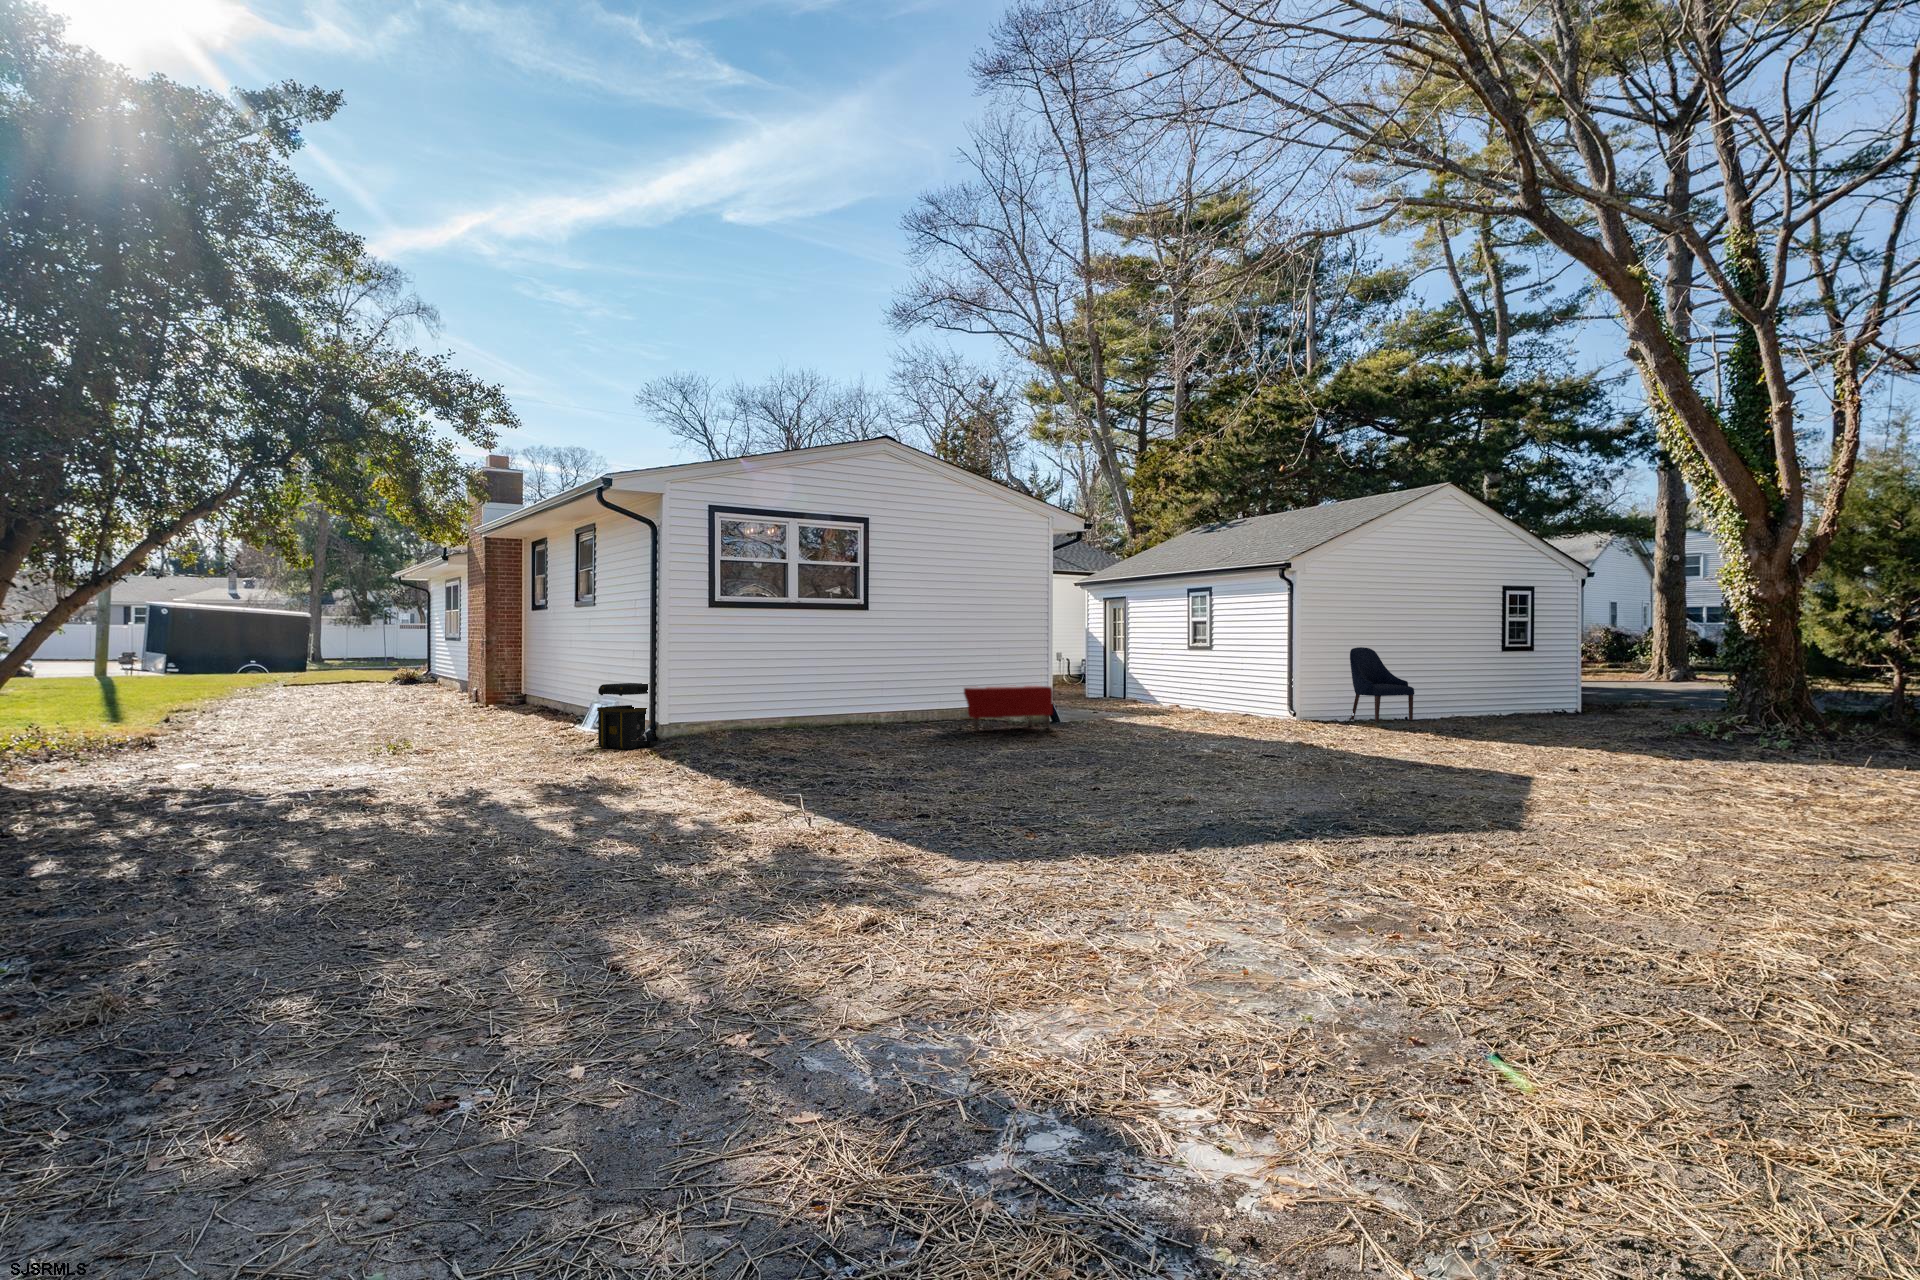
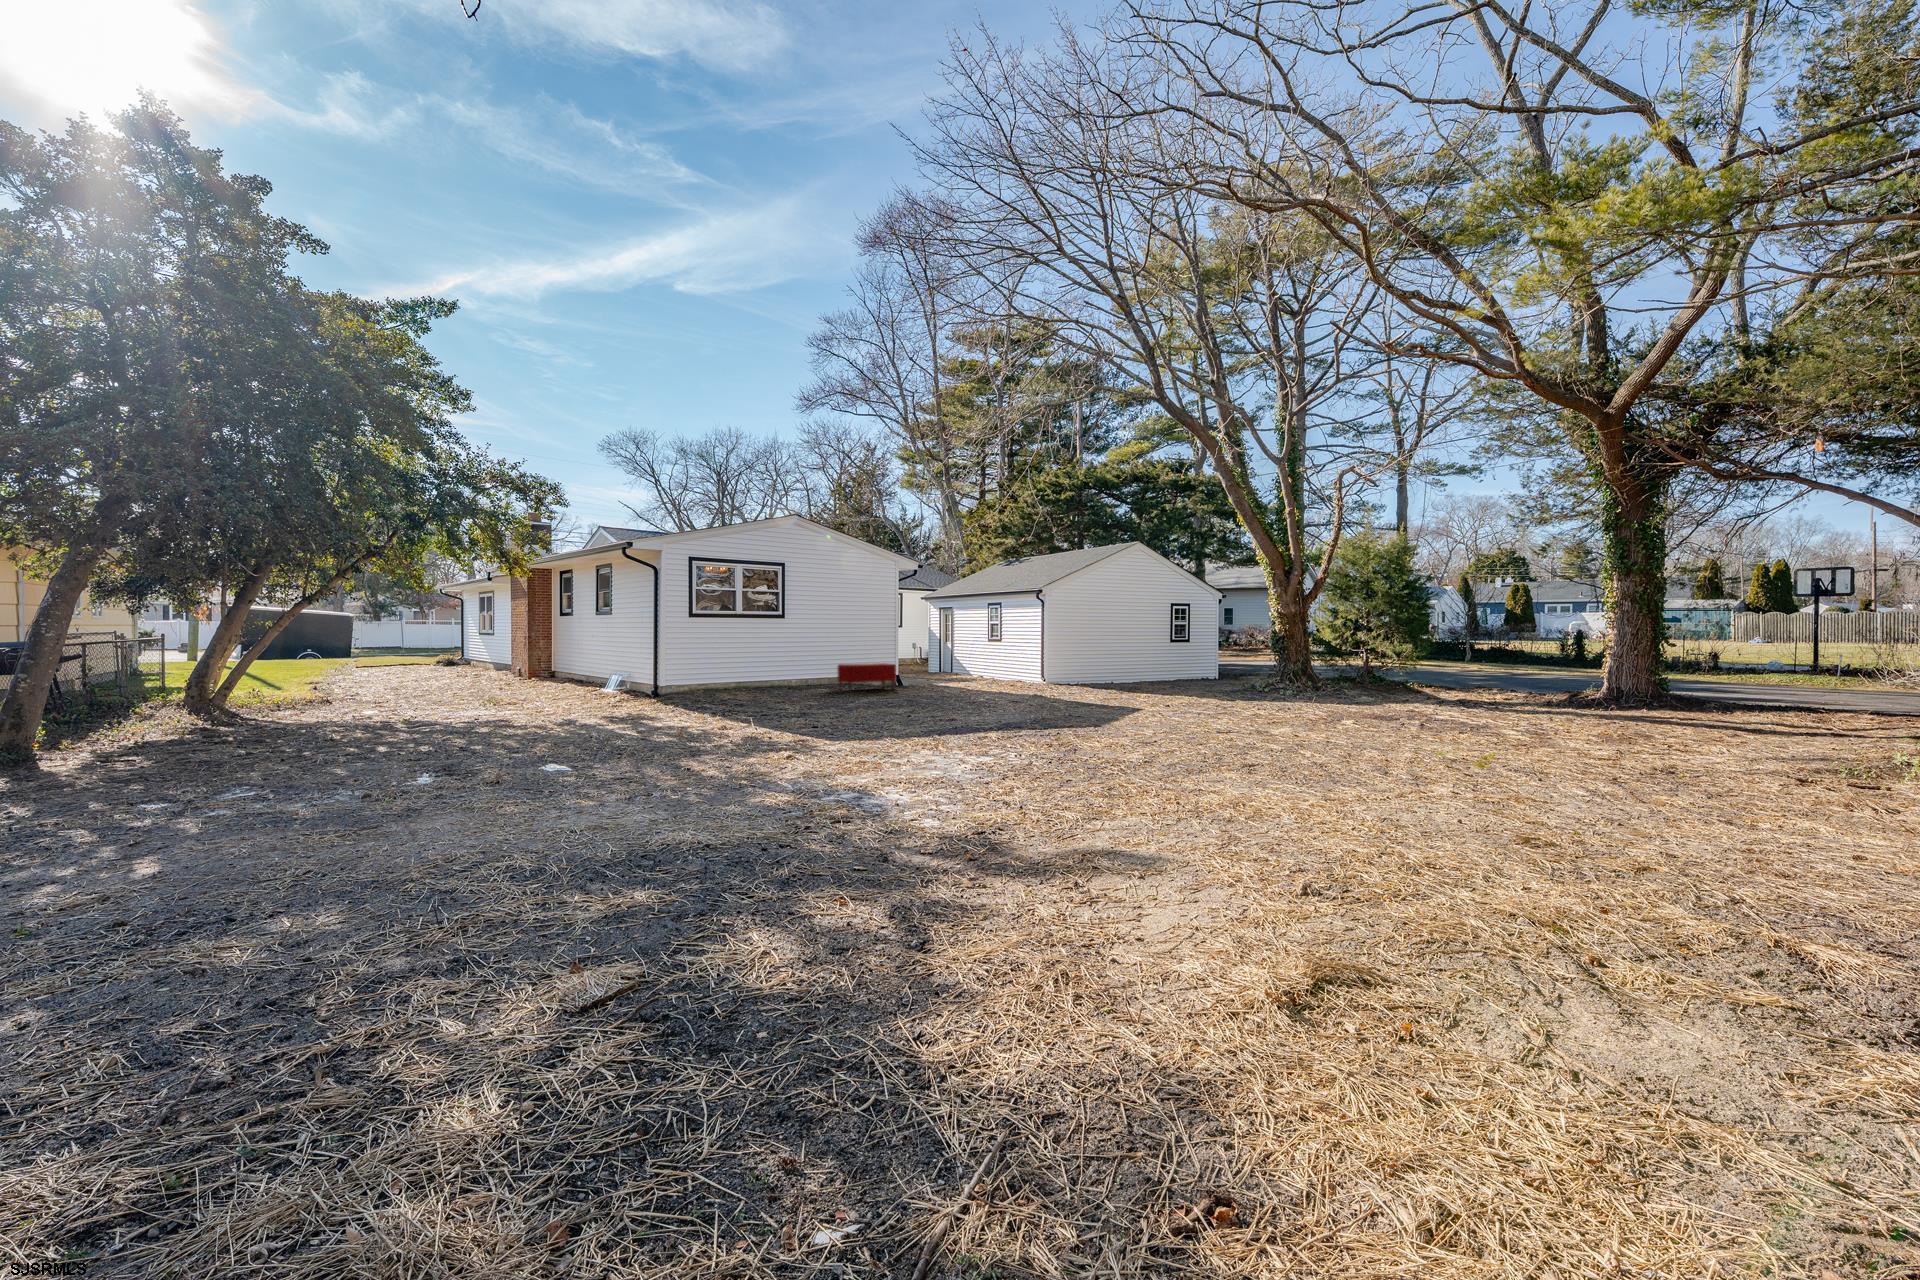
chair: present [1350,647,1414,722] -> none [1075,641,1110,684]
toolbox: present [597,683,658,750] -> none [622,662,660,701]

